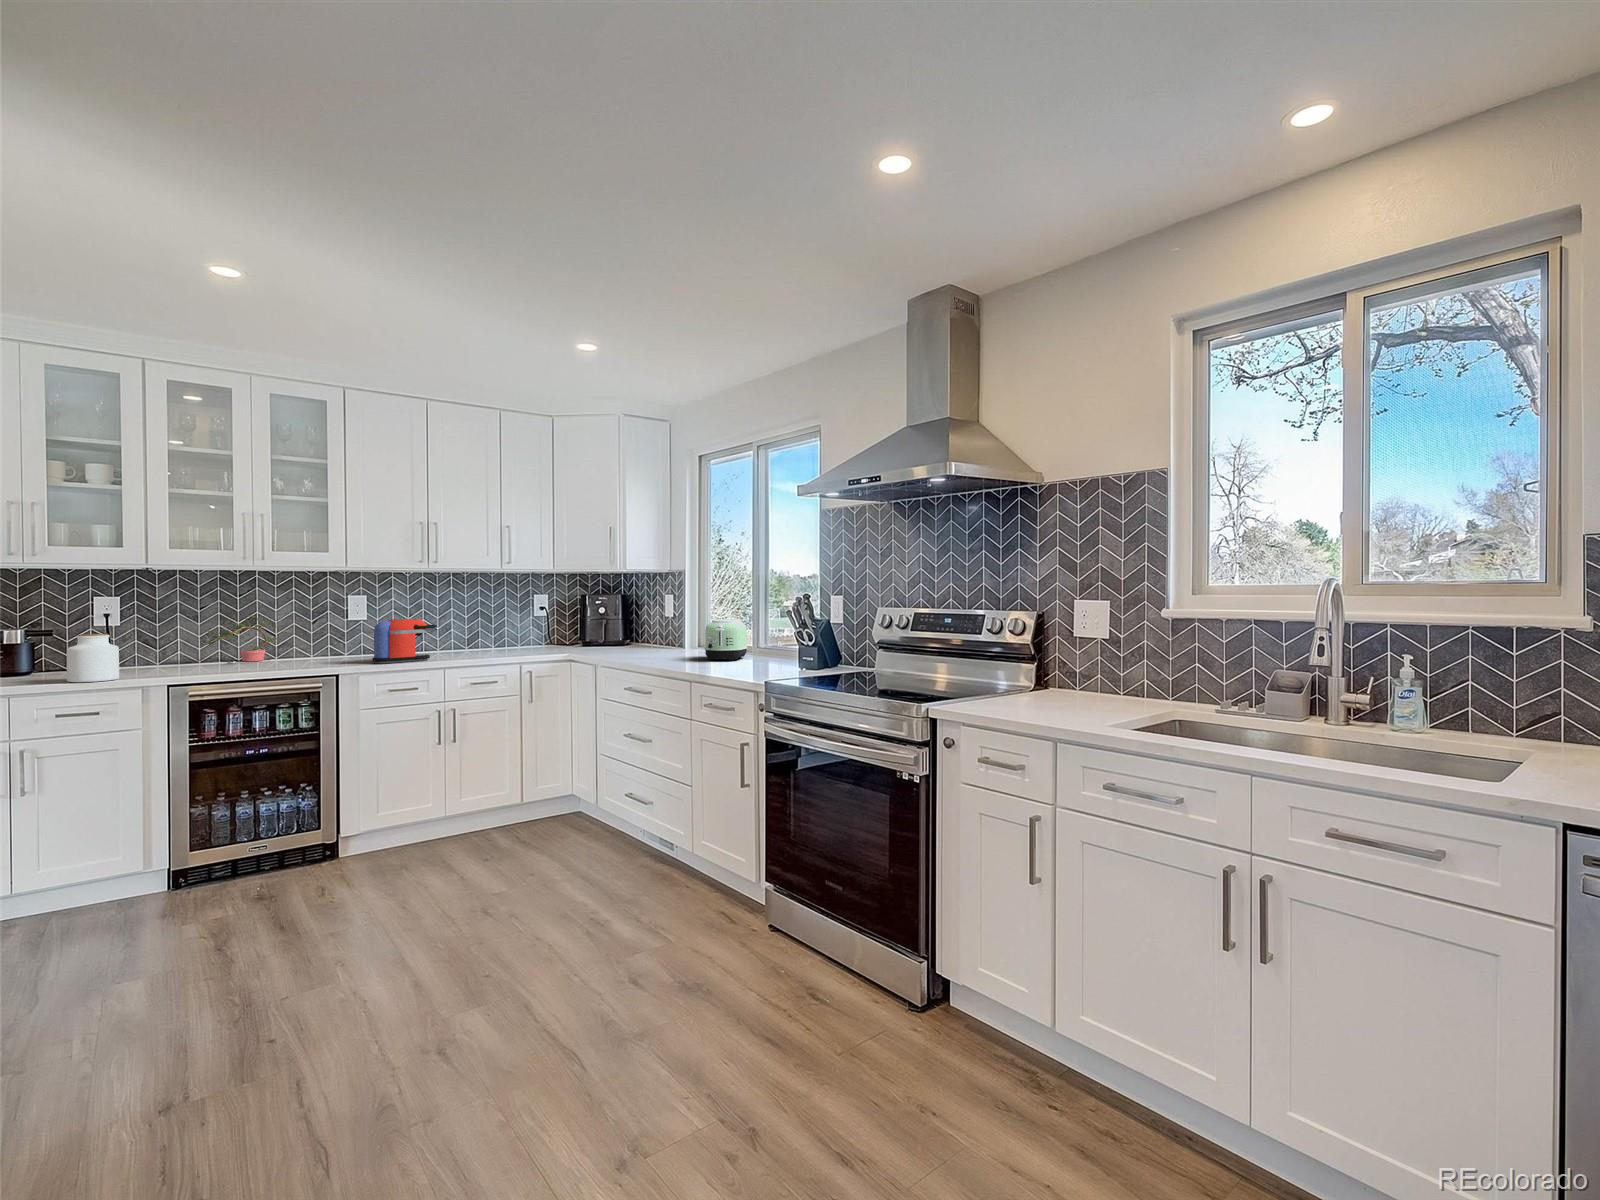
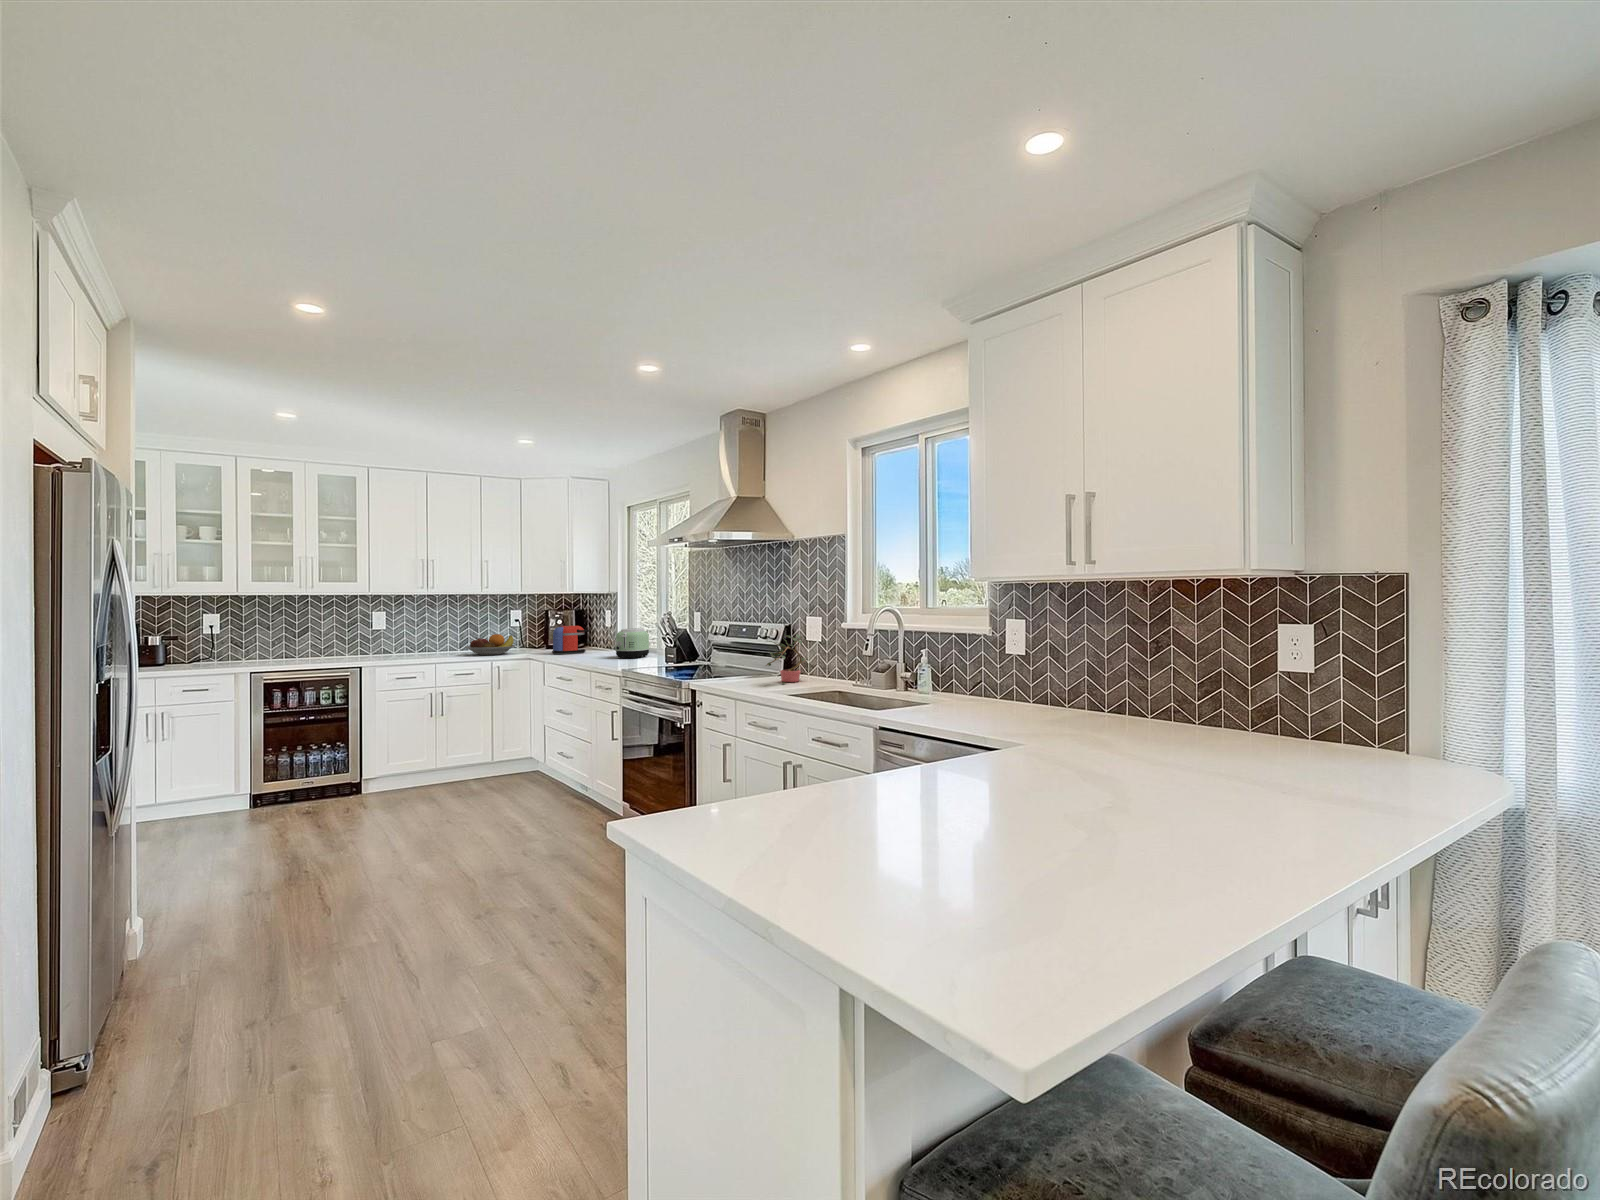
potted plant: present [204,614,281,663] -> present [766,634,808,684]
coffee maker: present [372,619,437,663] -> present [552,626,590,654]
fruit bowl: none [483,627,552,656] -> present [465,634,515,655]
jar: present [67,634,119,682] -> none [190,639,221,670]

